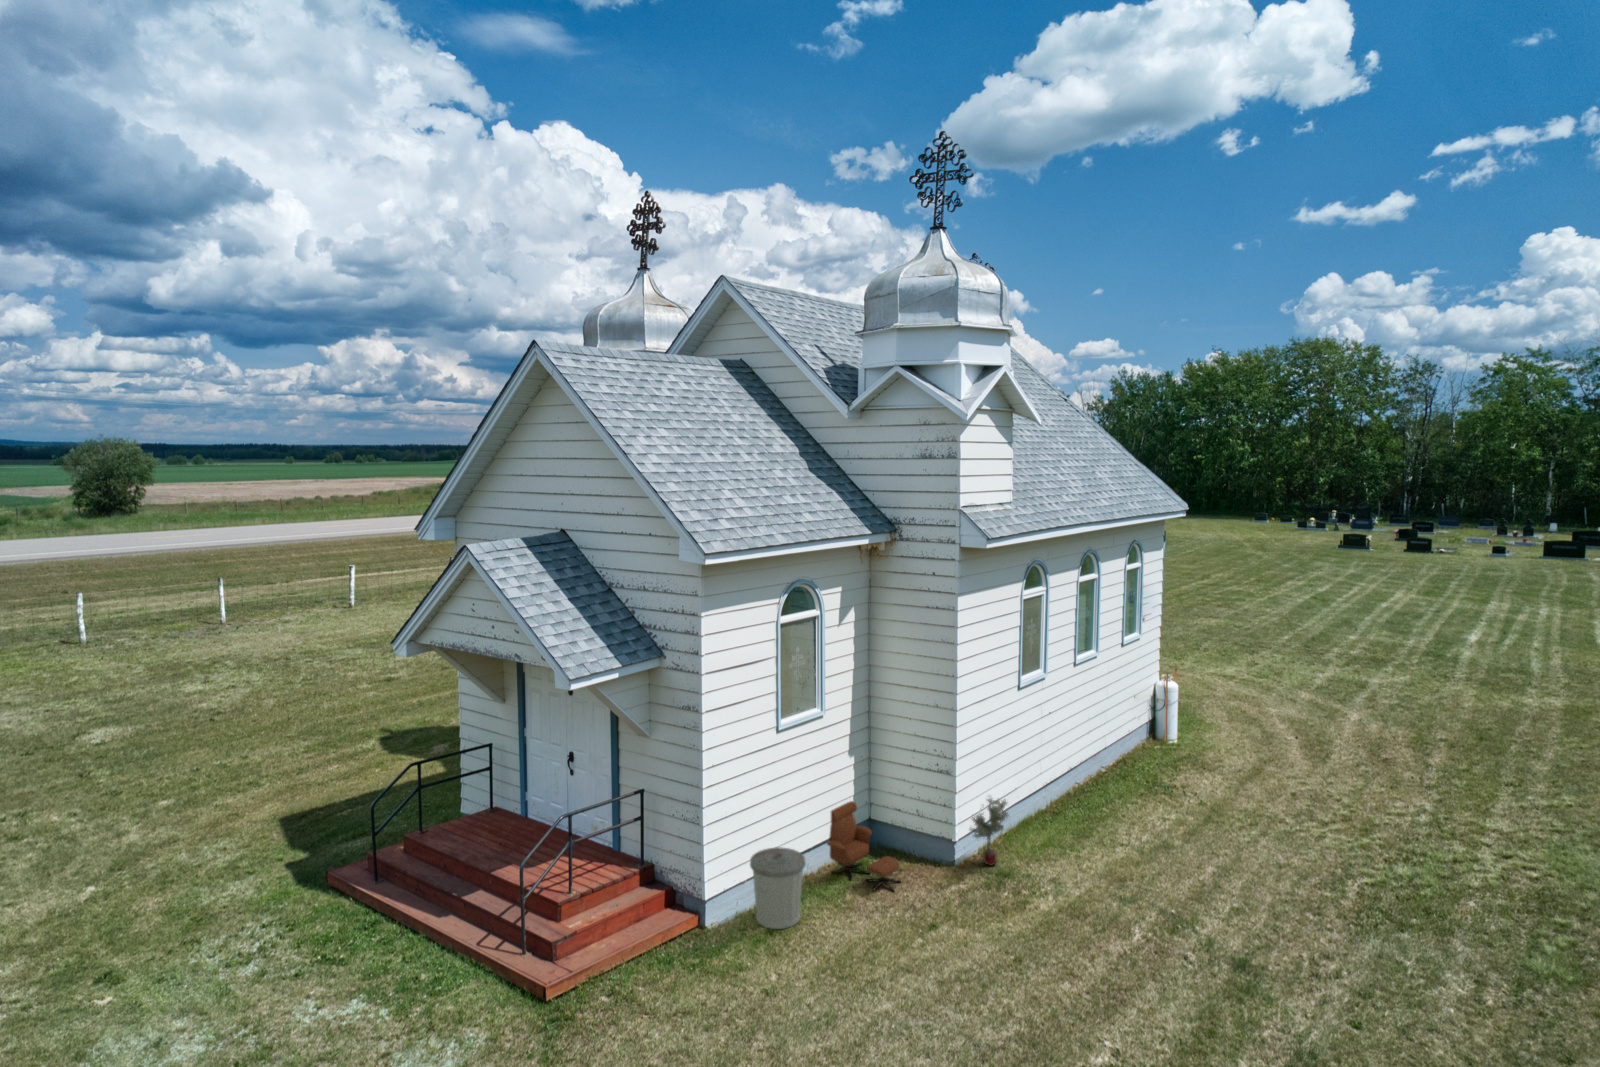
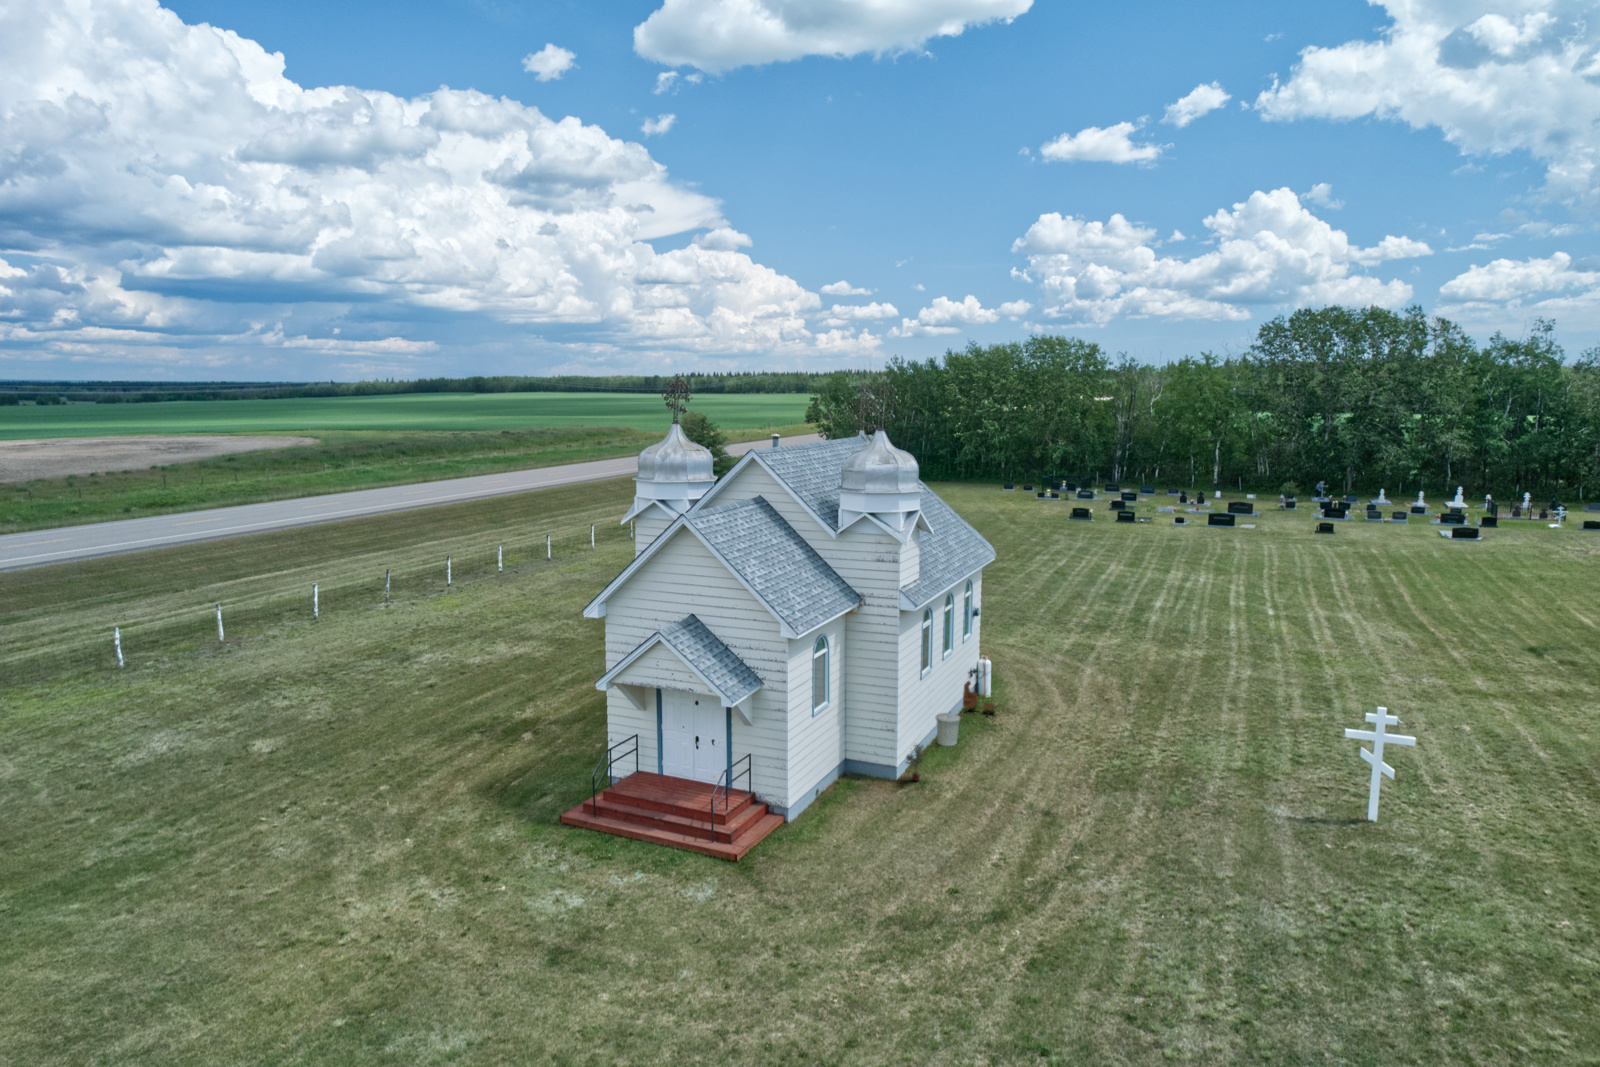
lounge chair: present [826,801,900,891] -> present [963,681,994,715]
trash can: present [750,847,806,929] -> present [936,713,960,746]

